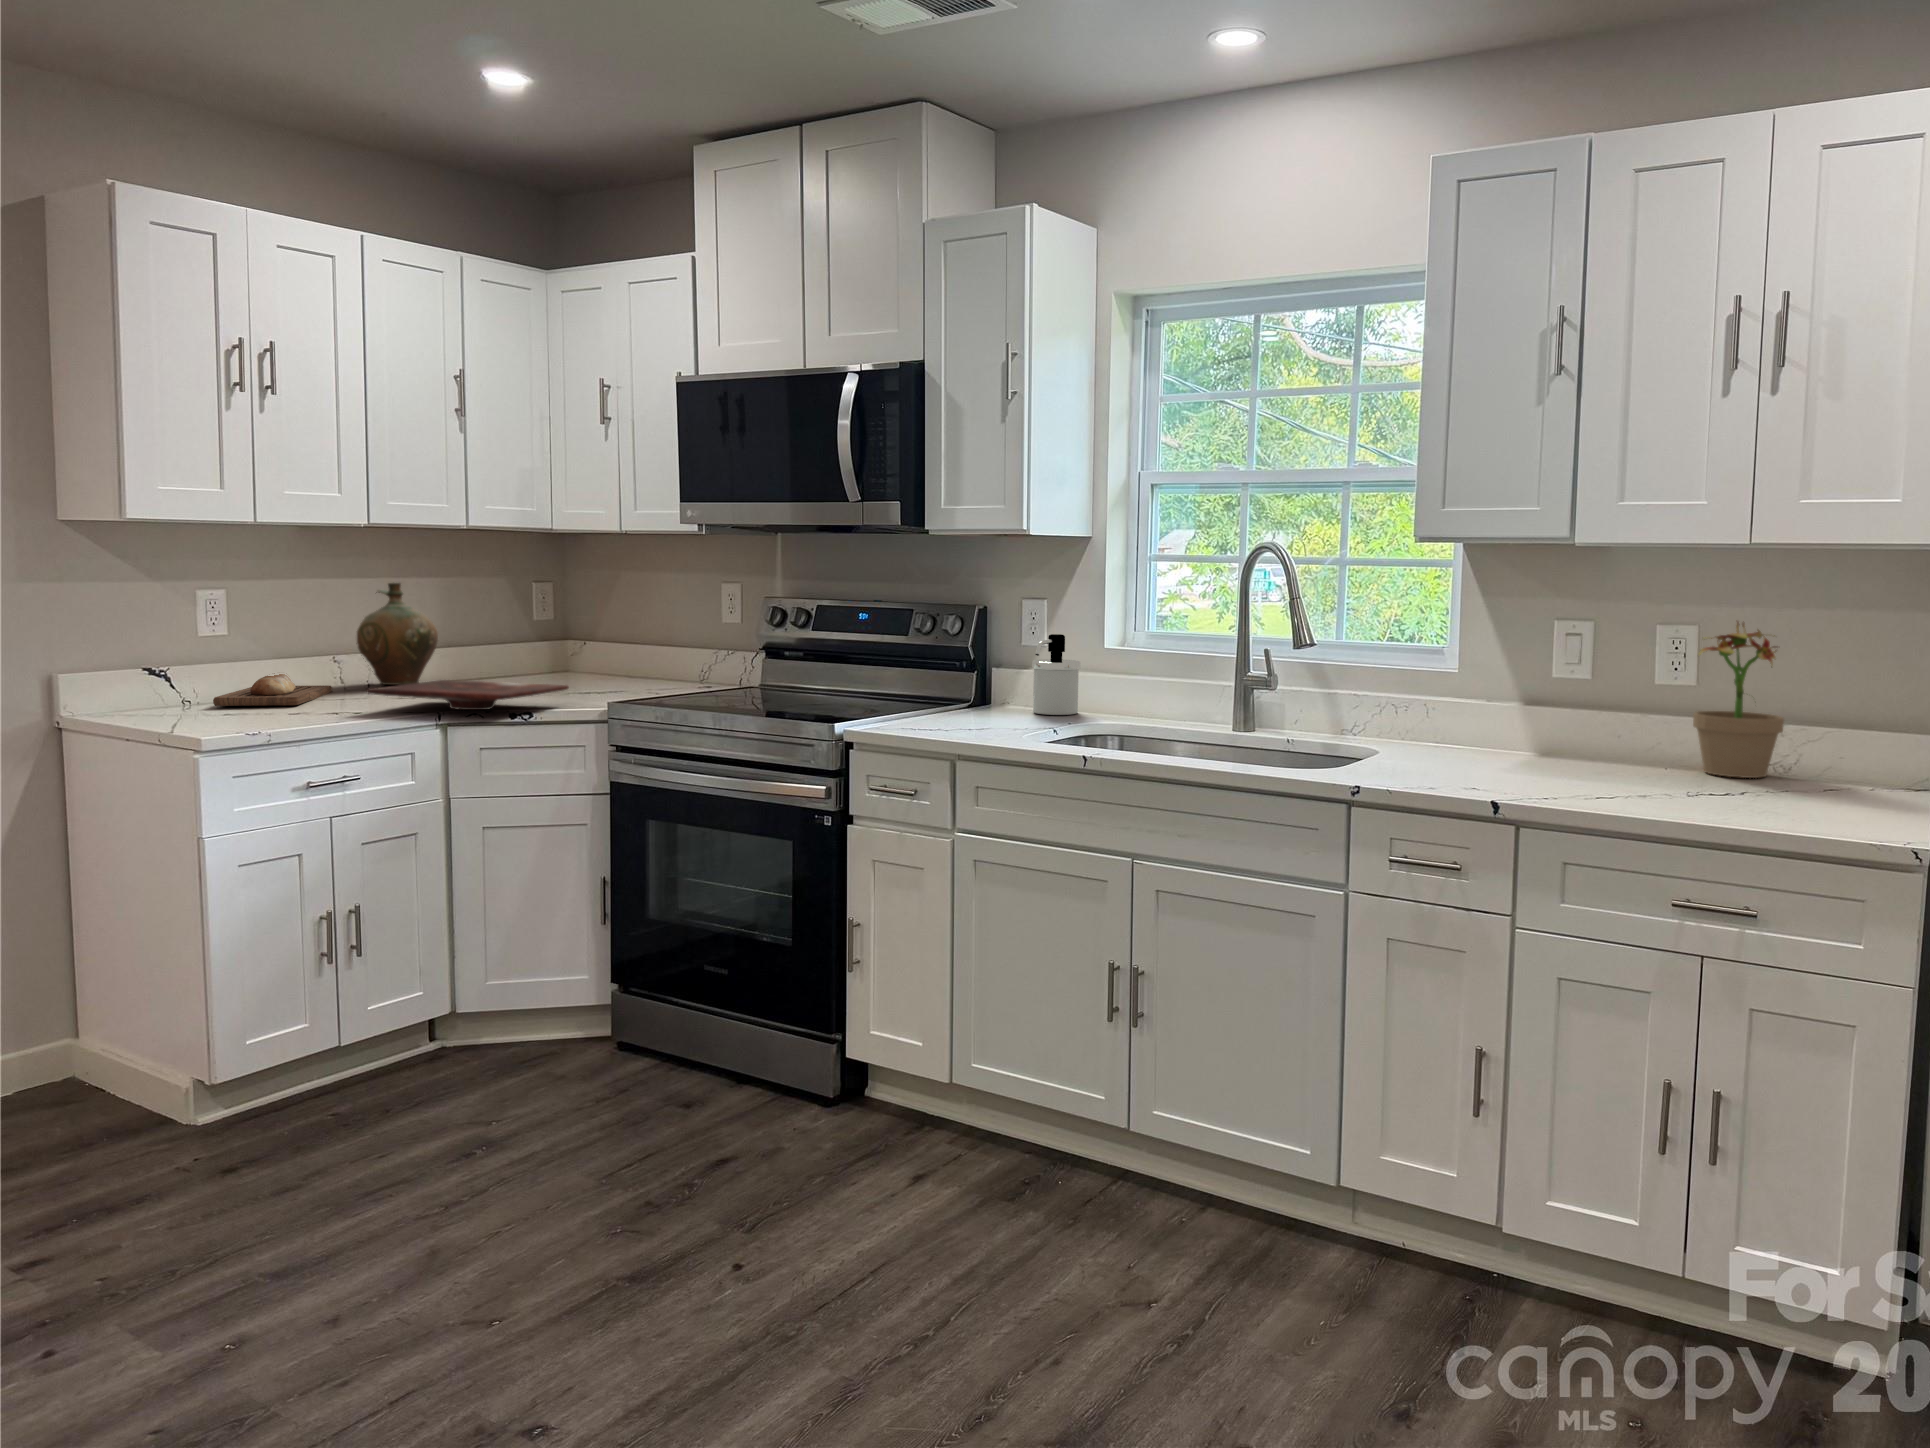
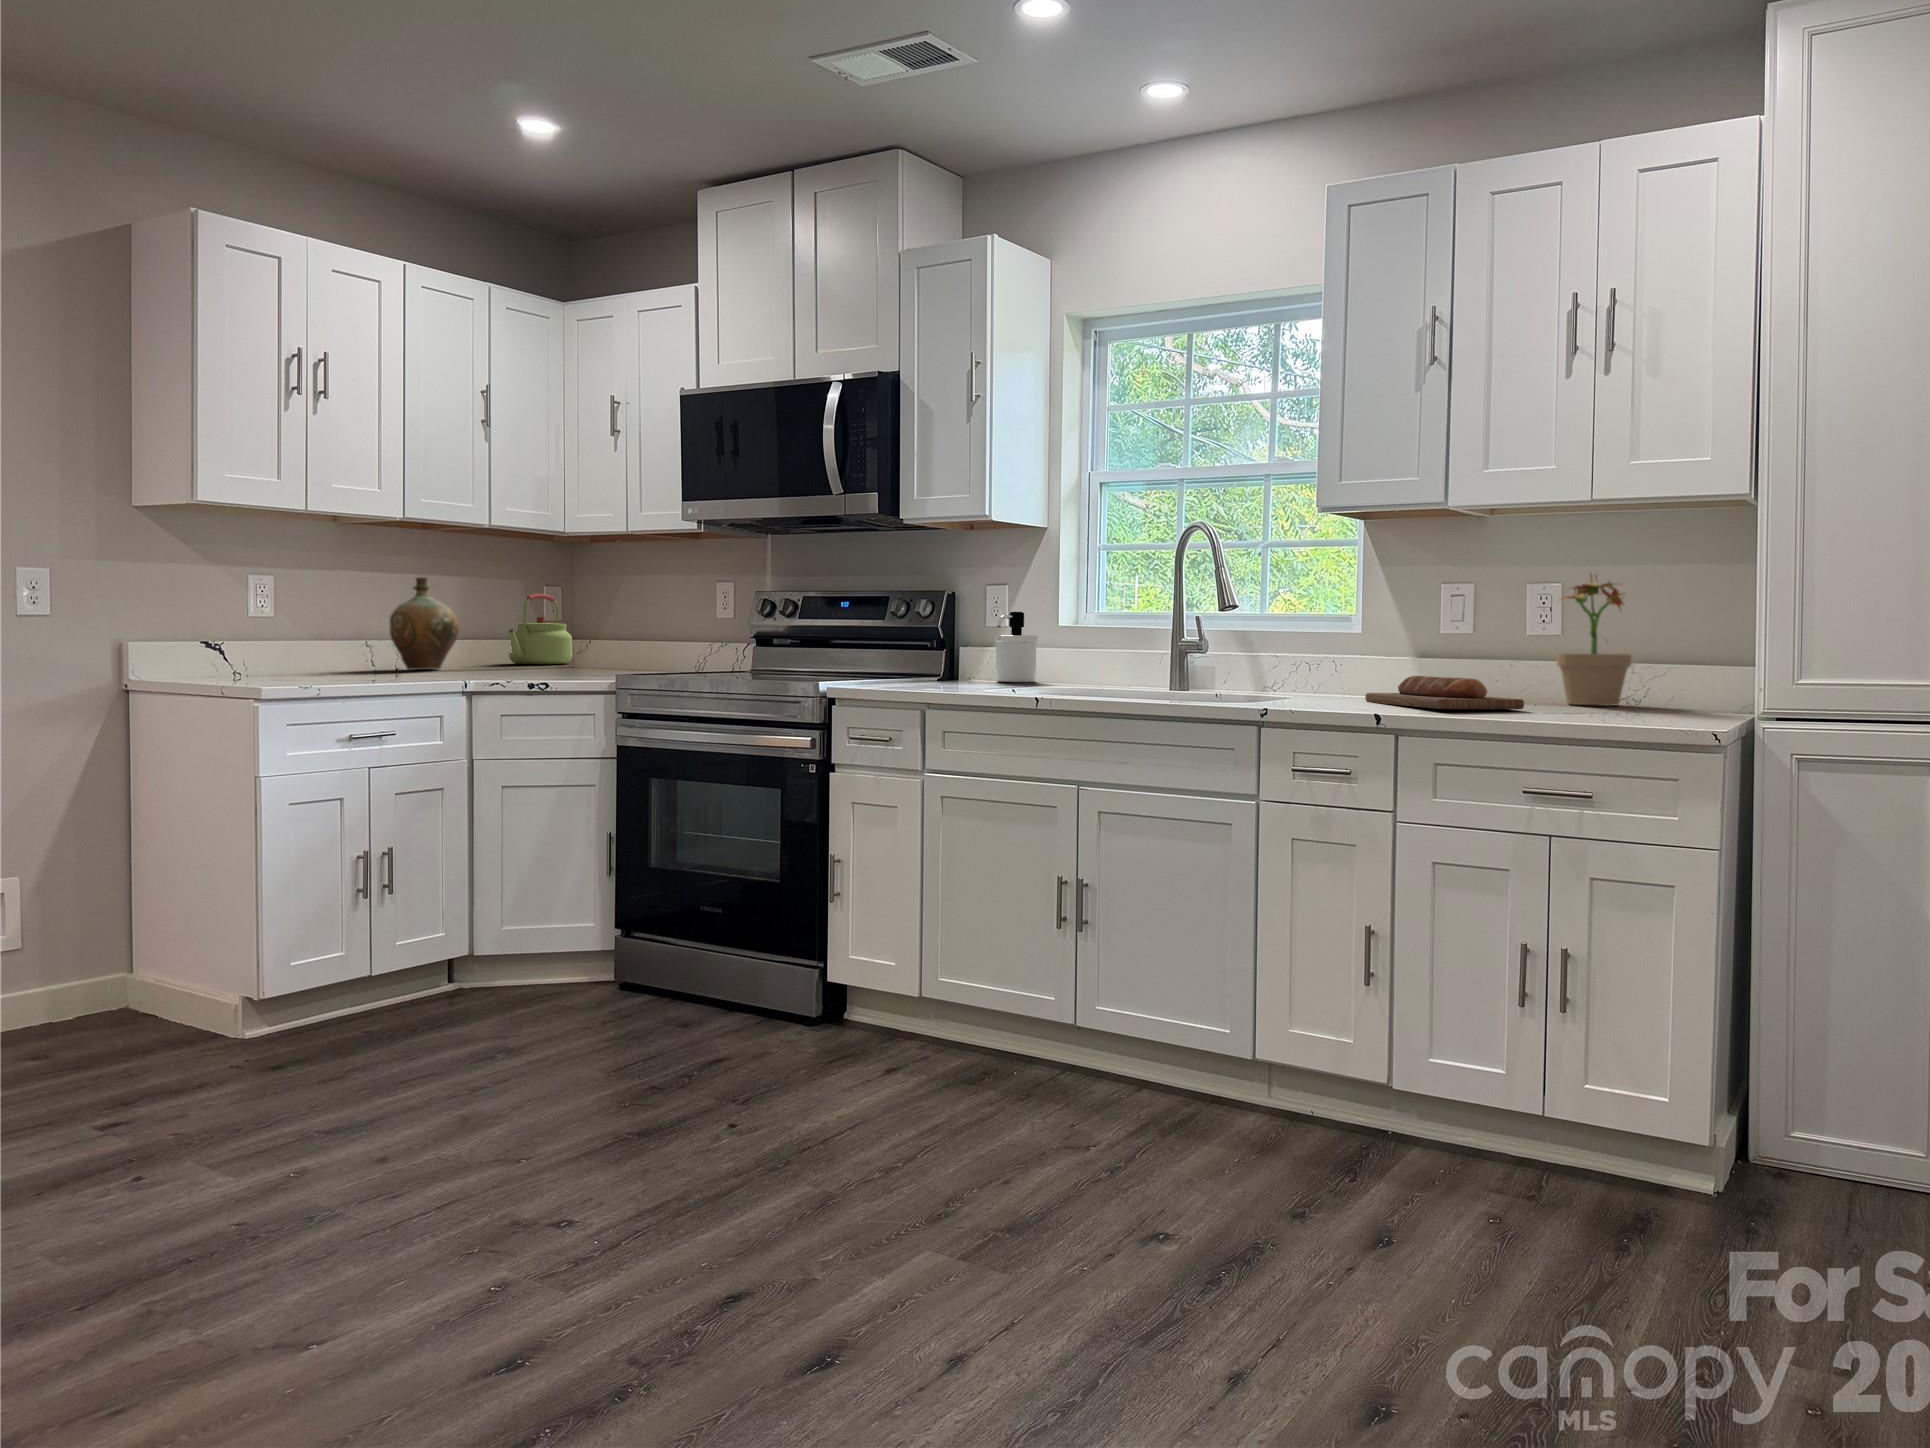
kettle: none [493,592,565,671] -> present [508,594,572,664]
bread loaf: present [213,674,332,706] -> present [1365,676,1524,709]
cutting board: present [366,680,569,710] -> none [400,658,581,680]

